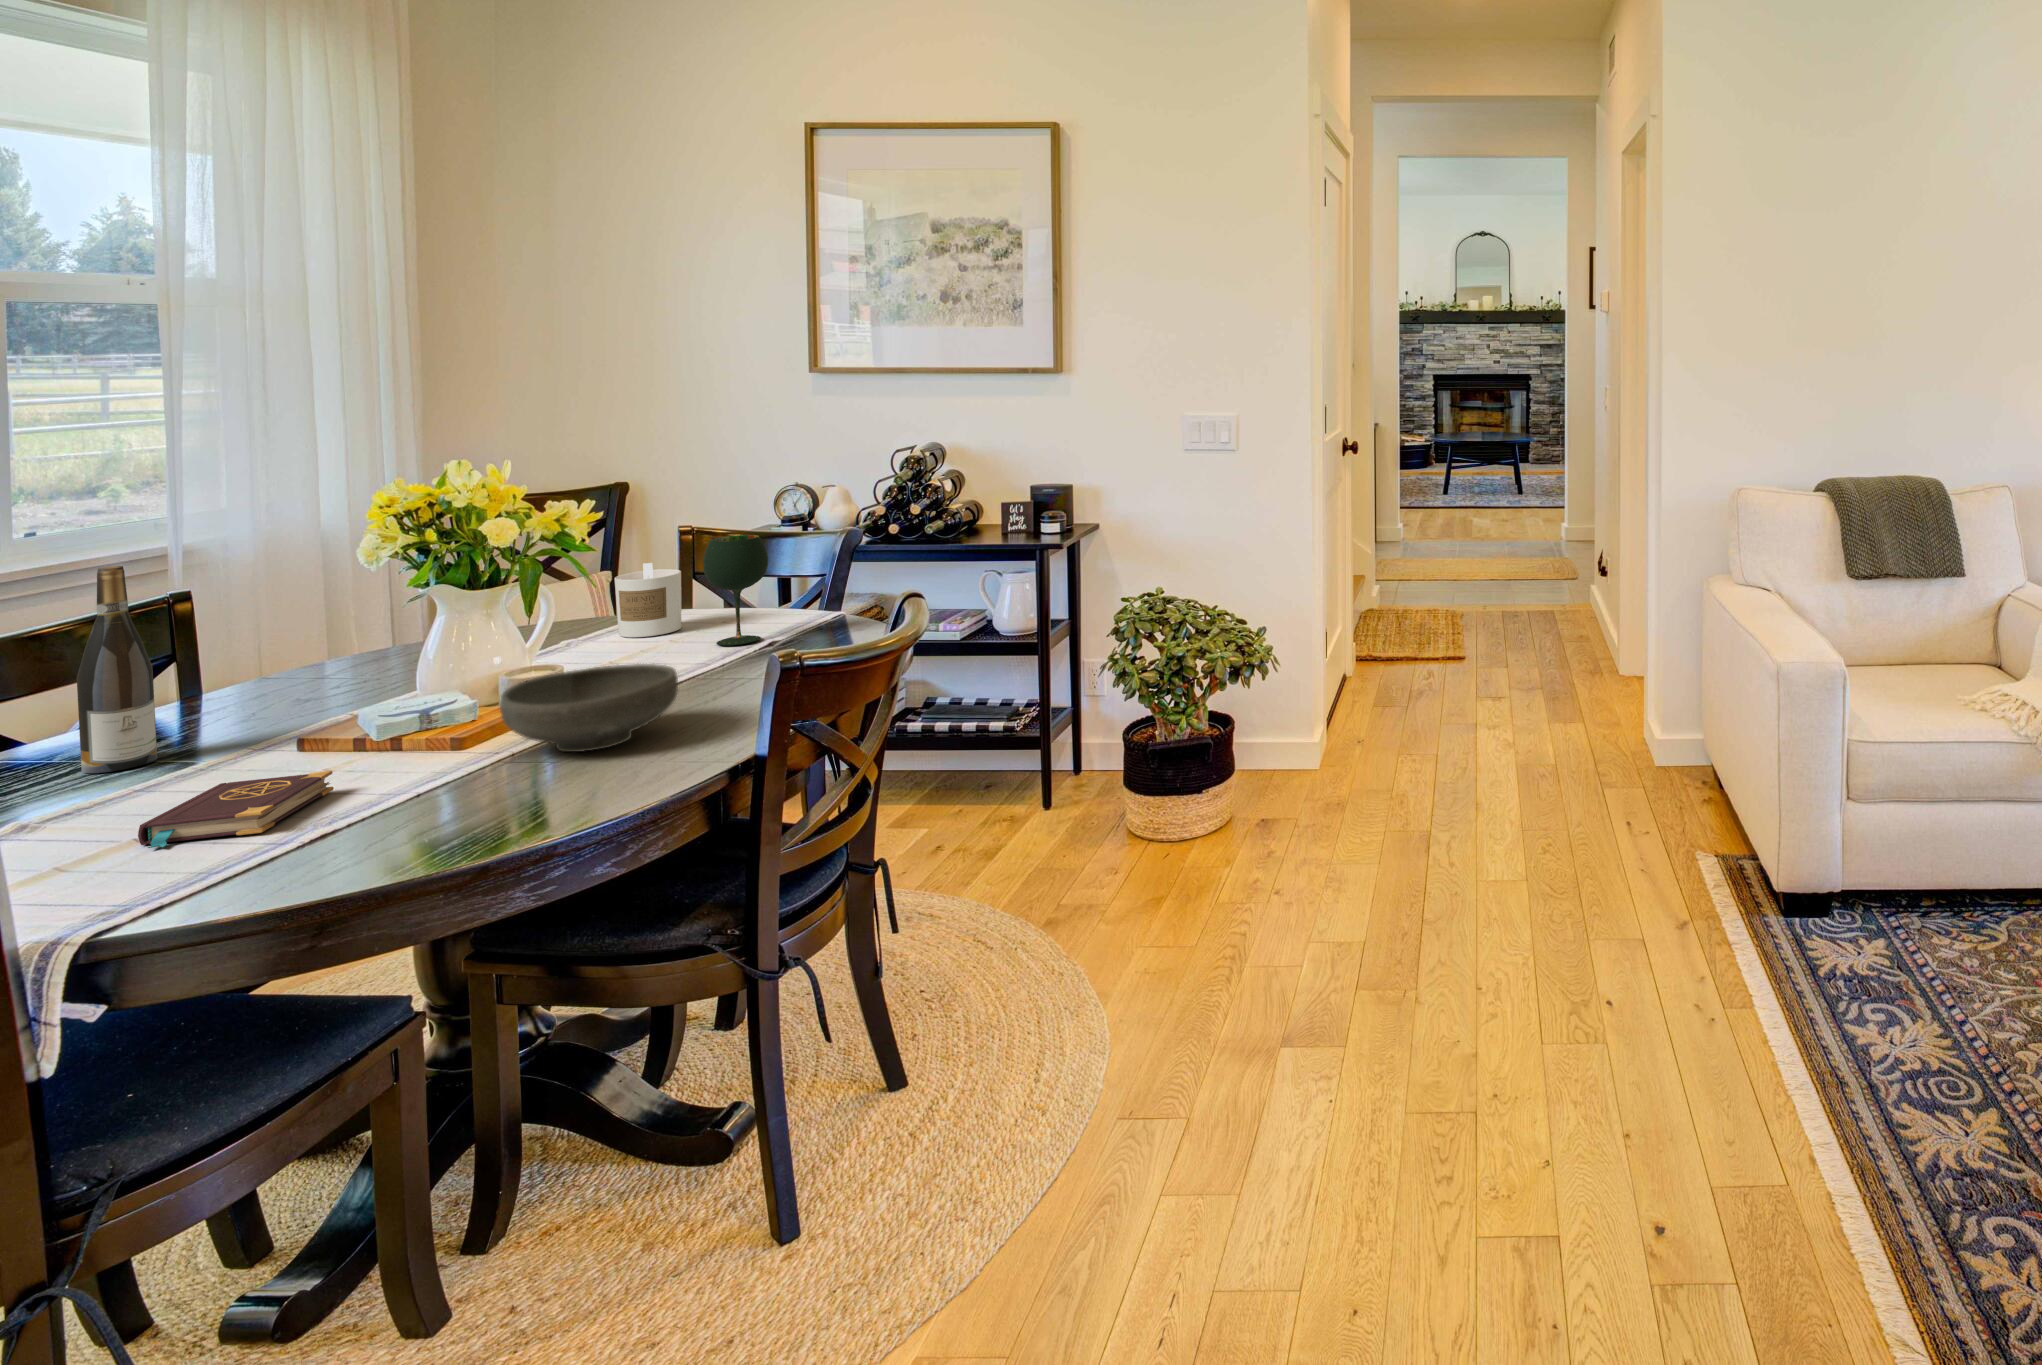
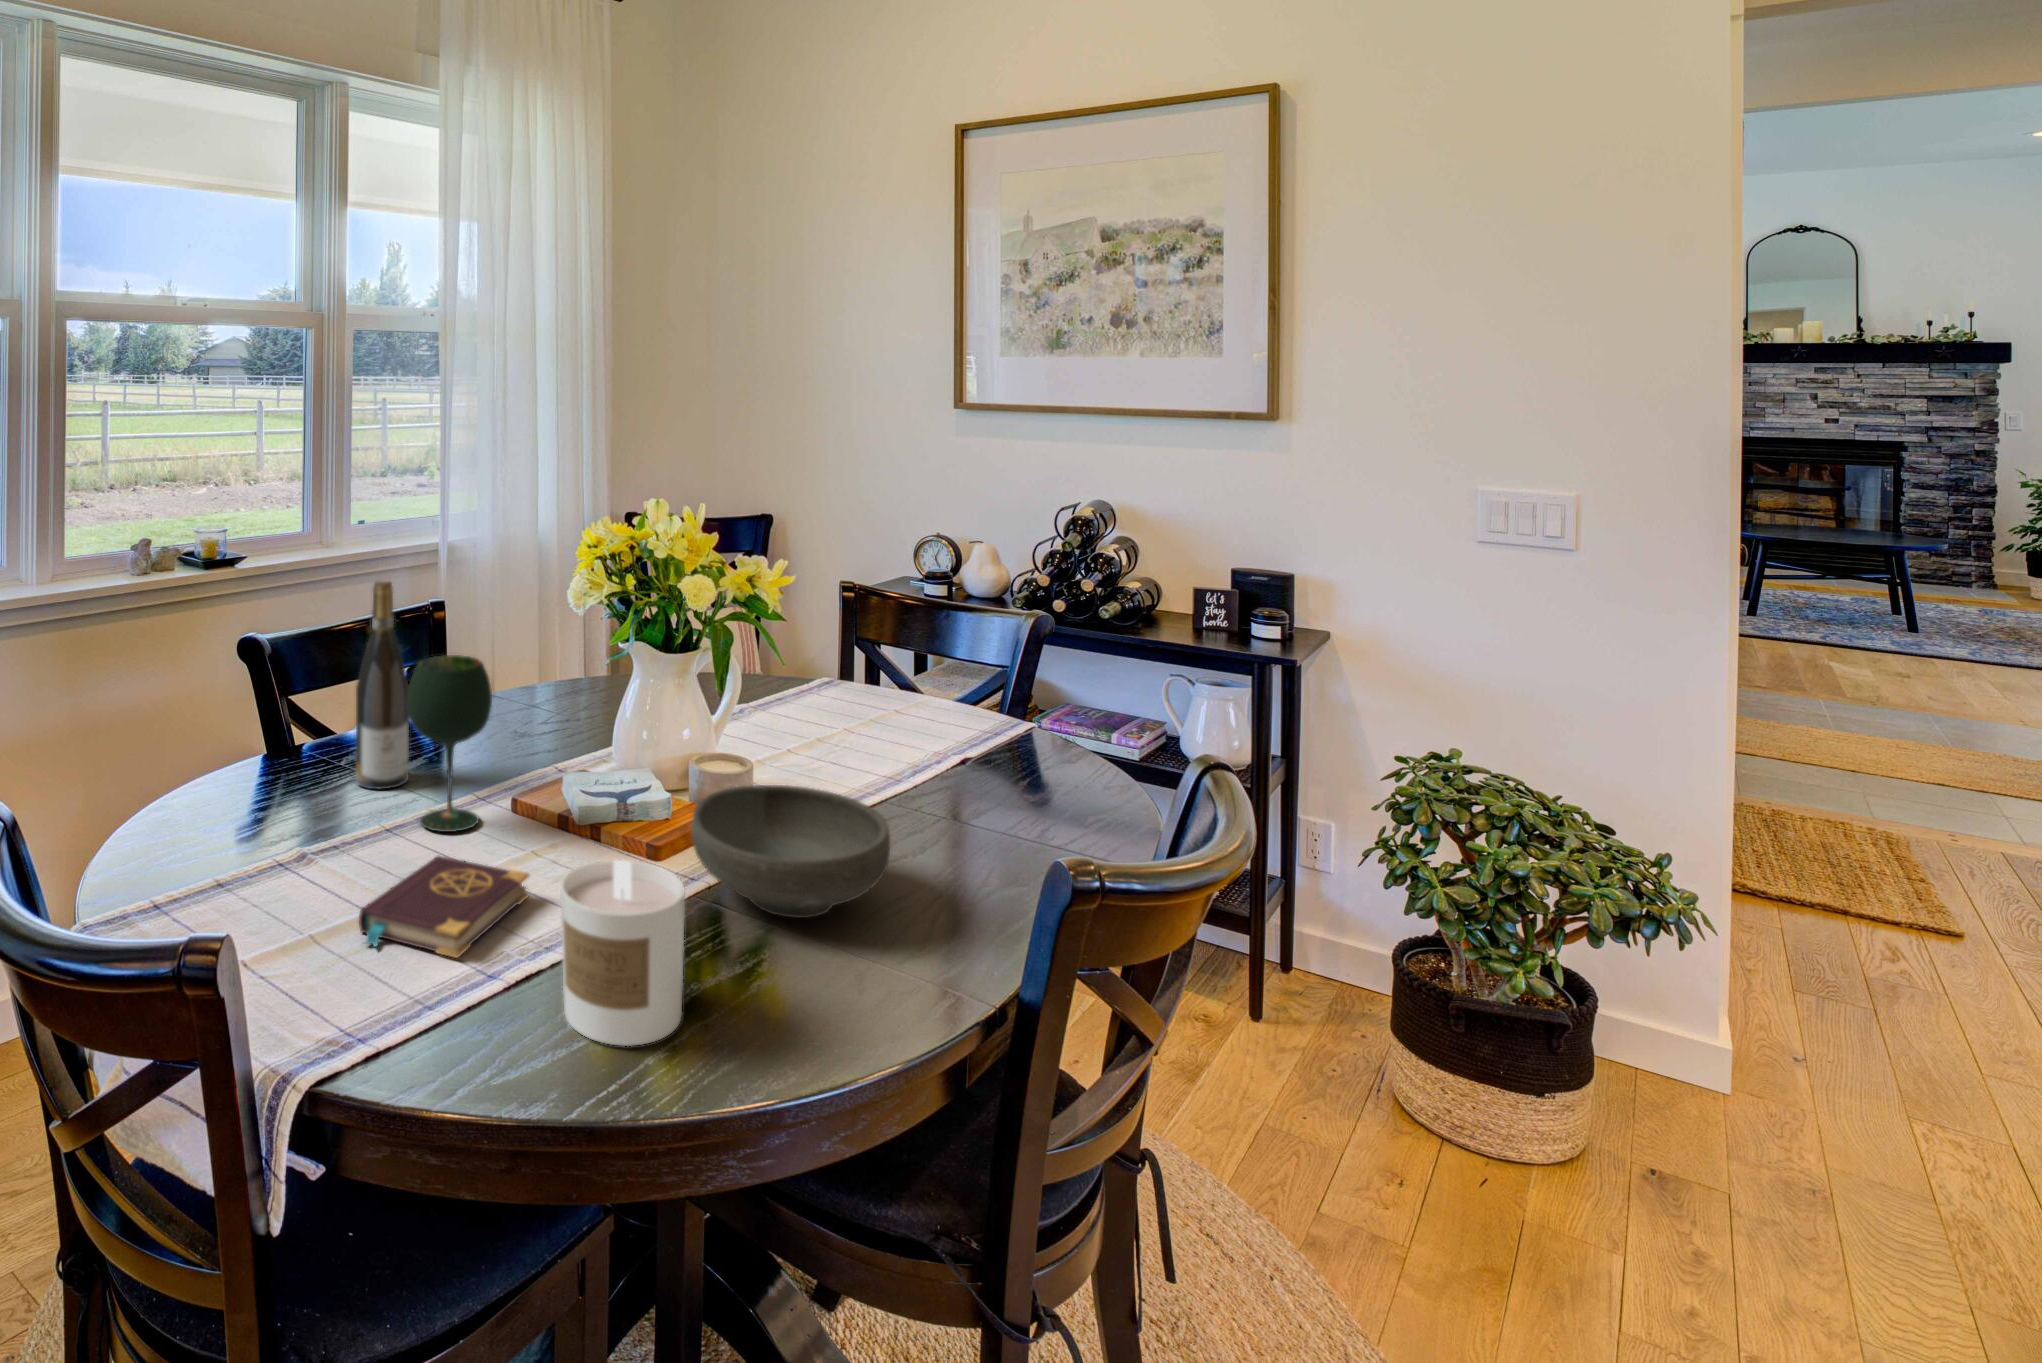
wine glass: present [703,535,768,646] -> present [407,655,492,832]
candle: present [615,563,681,637] -> present [560,860,685,1046]

